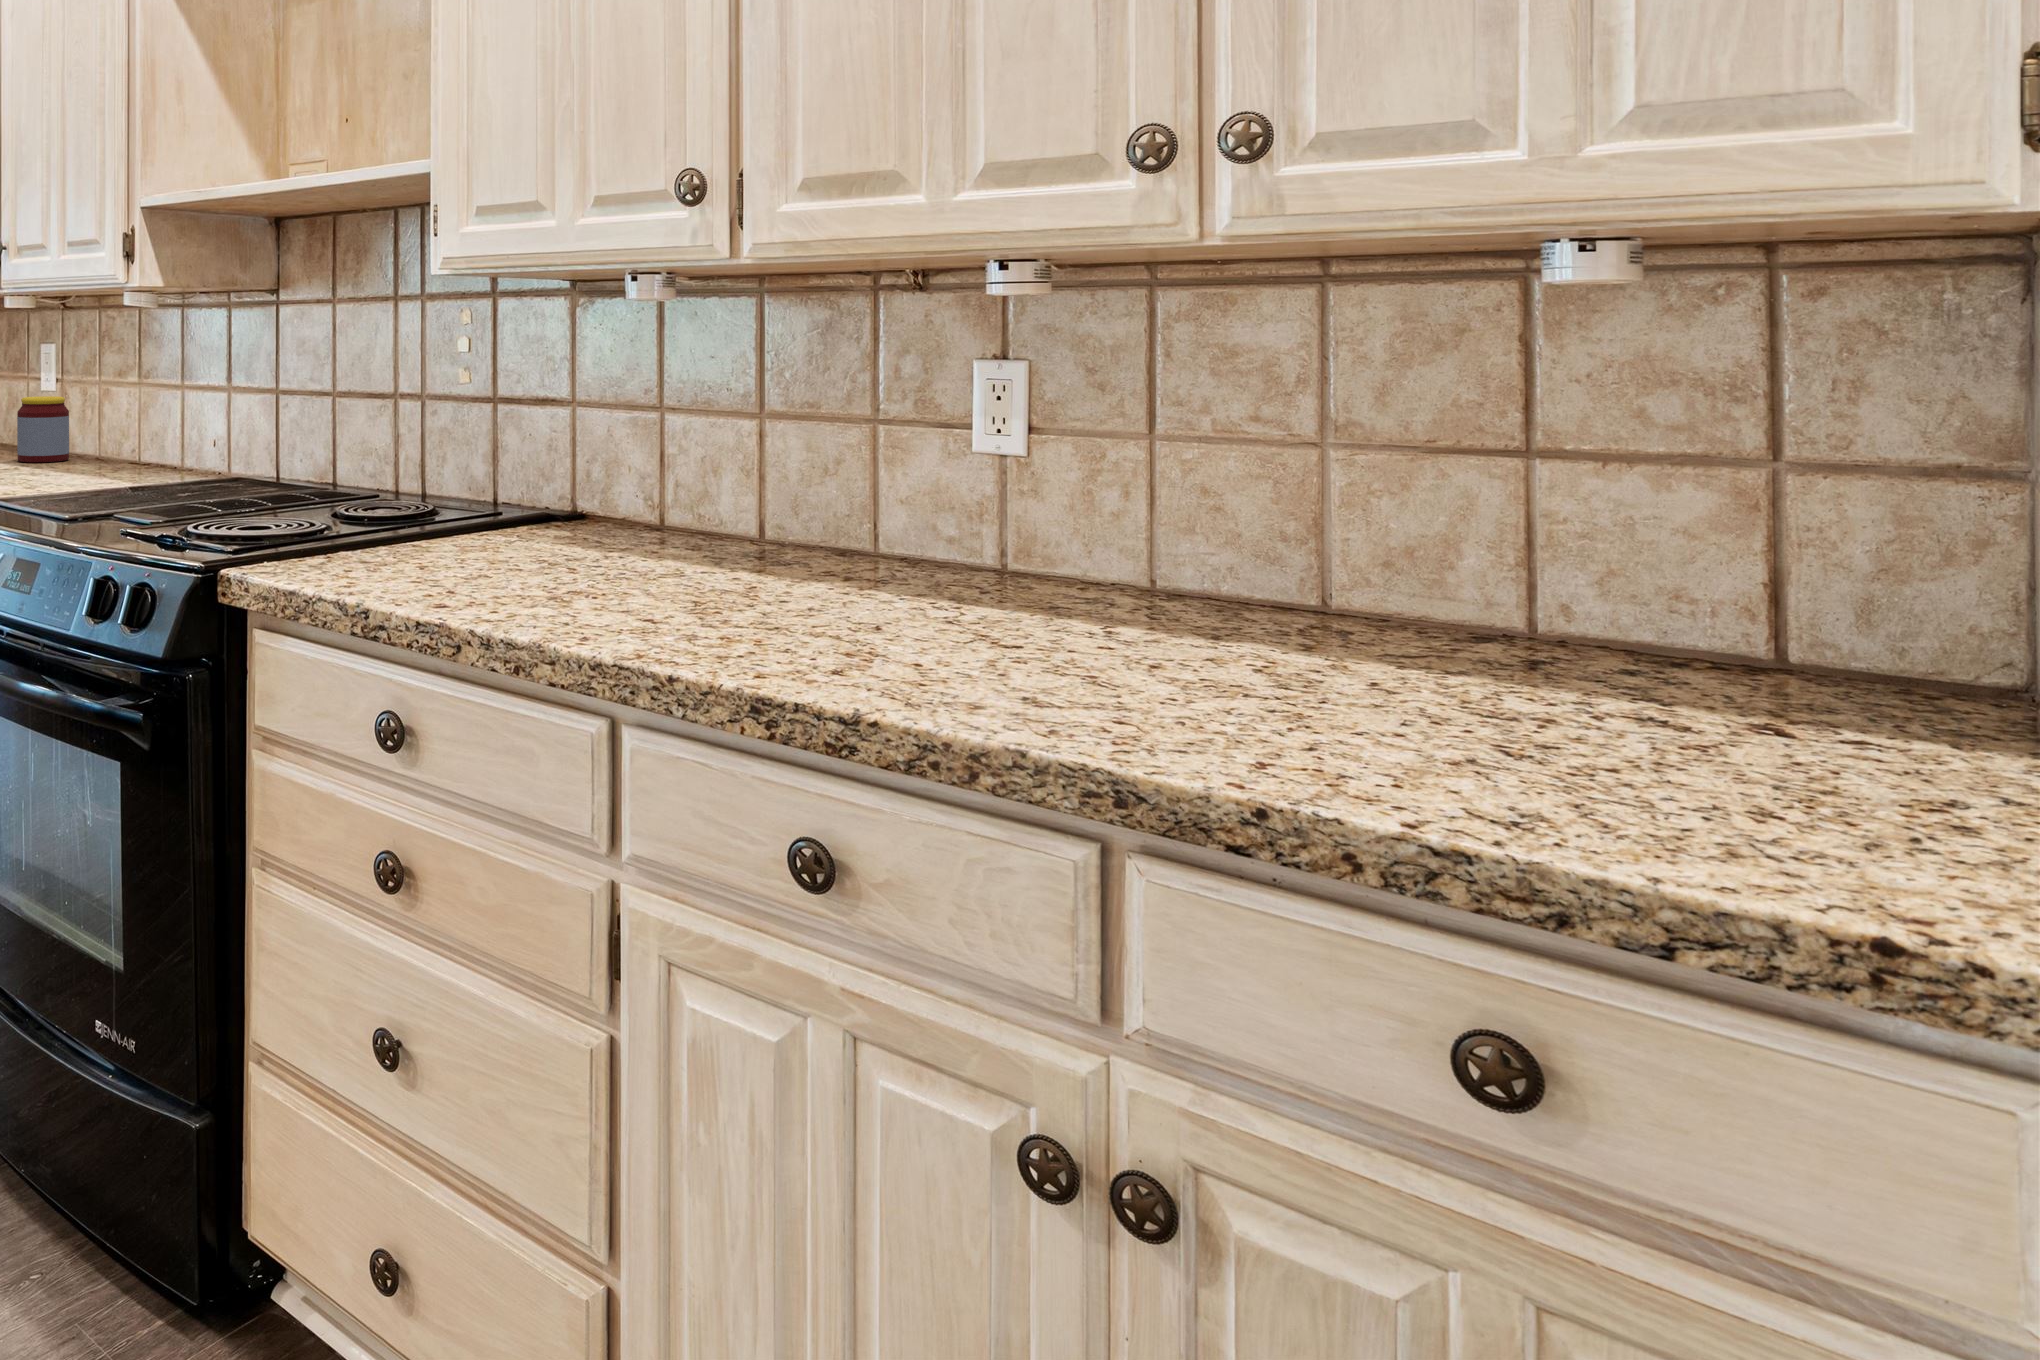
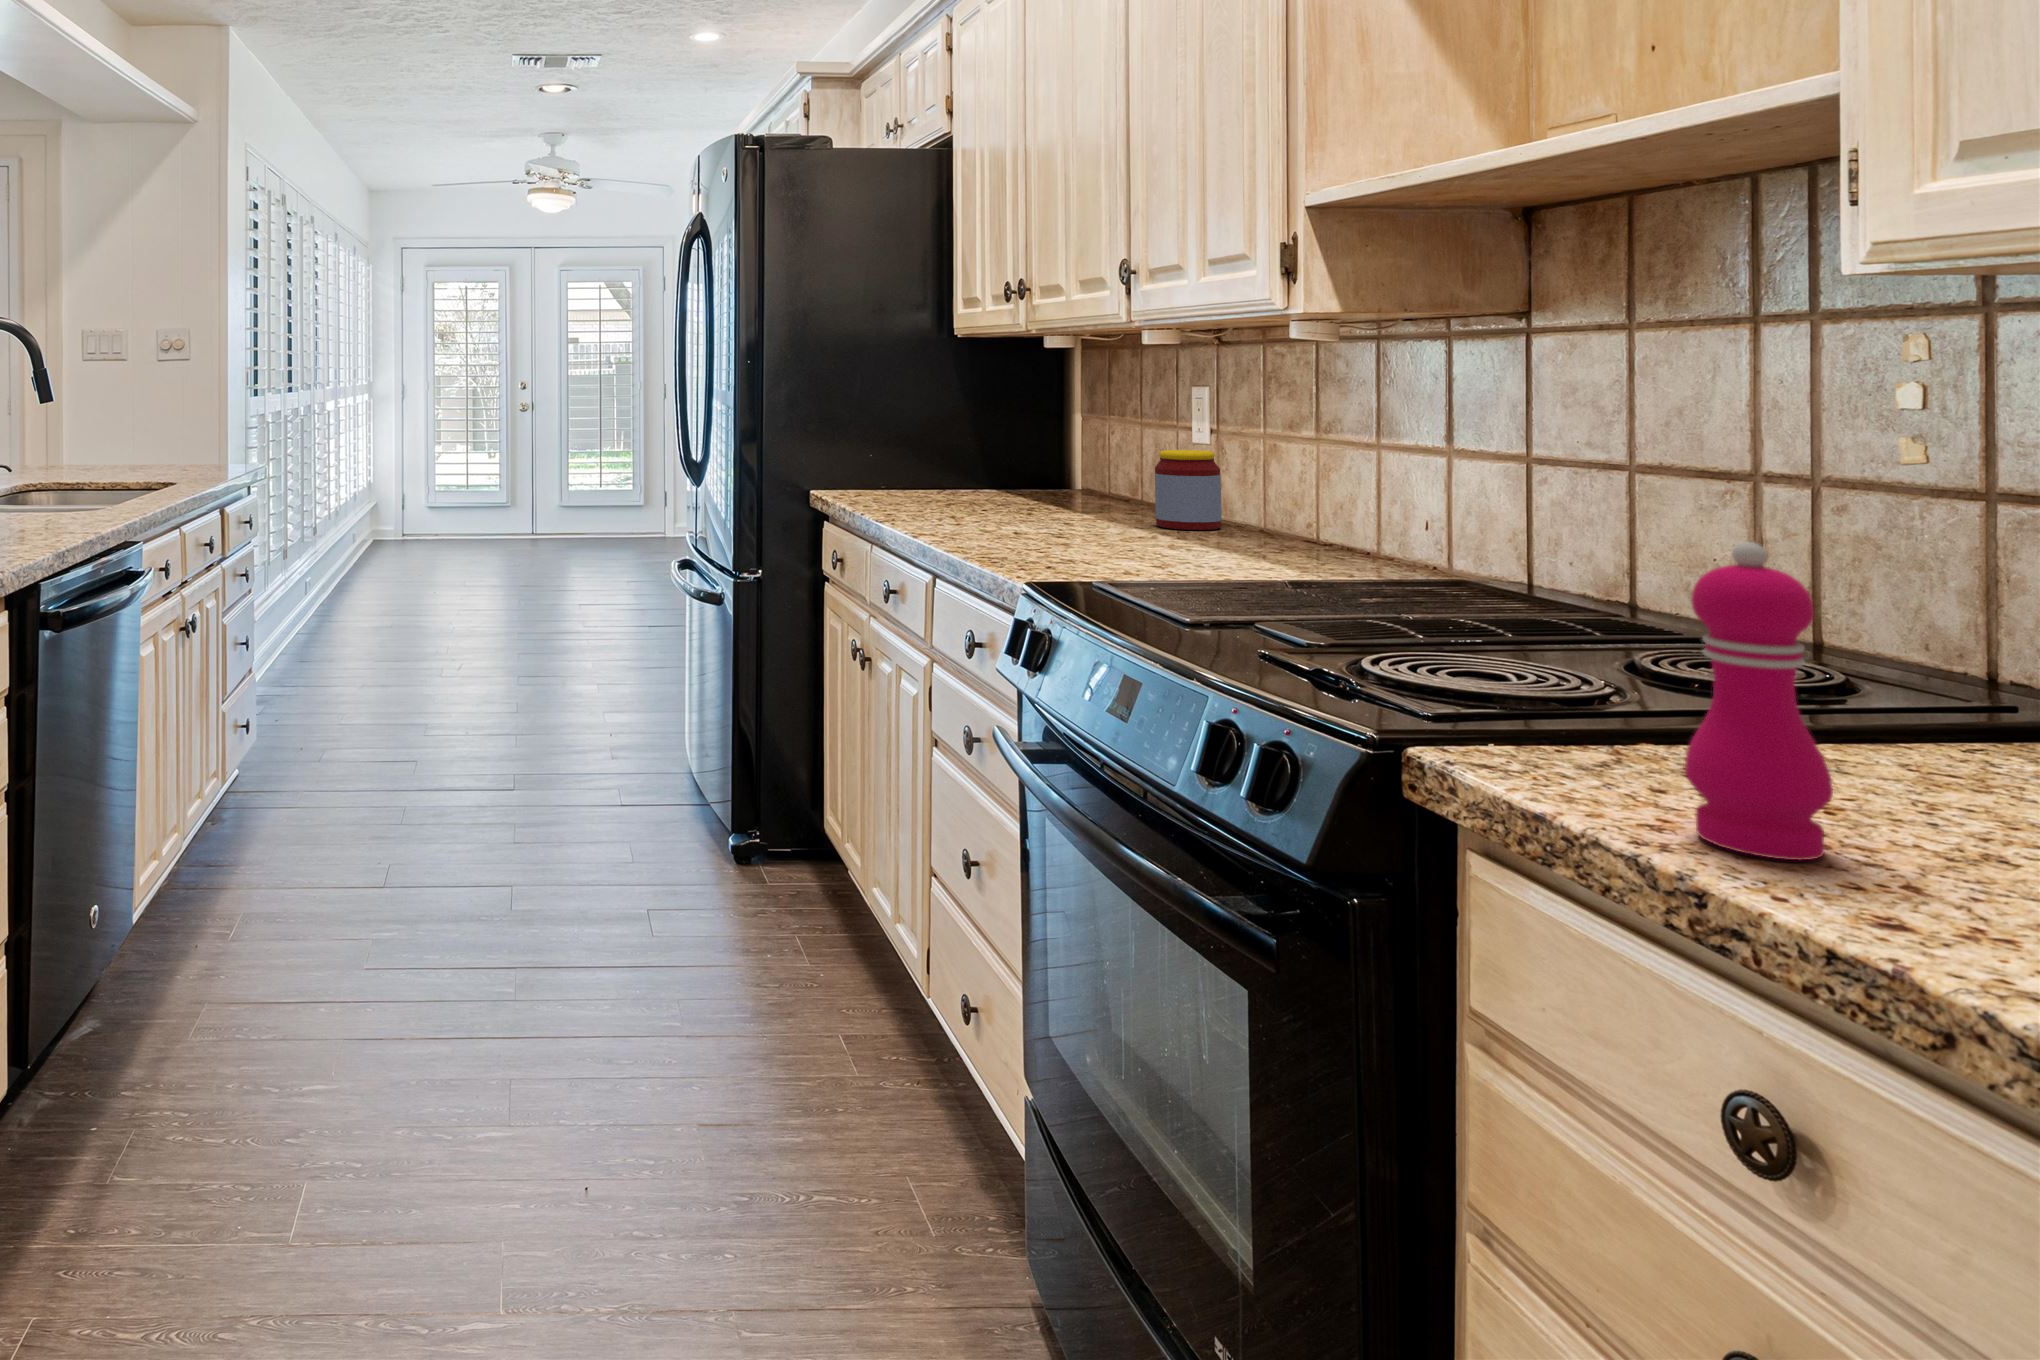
pepper mill: none [361,418,421,589] -> present [1685,542,1833,860]

